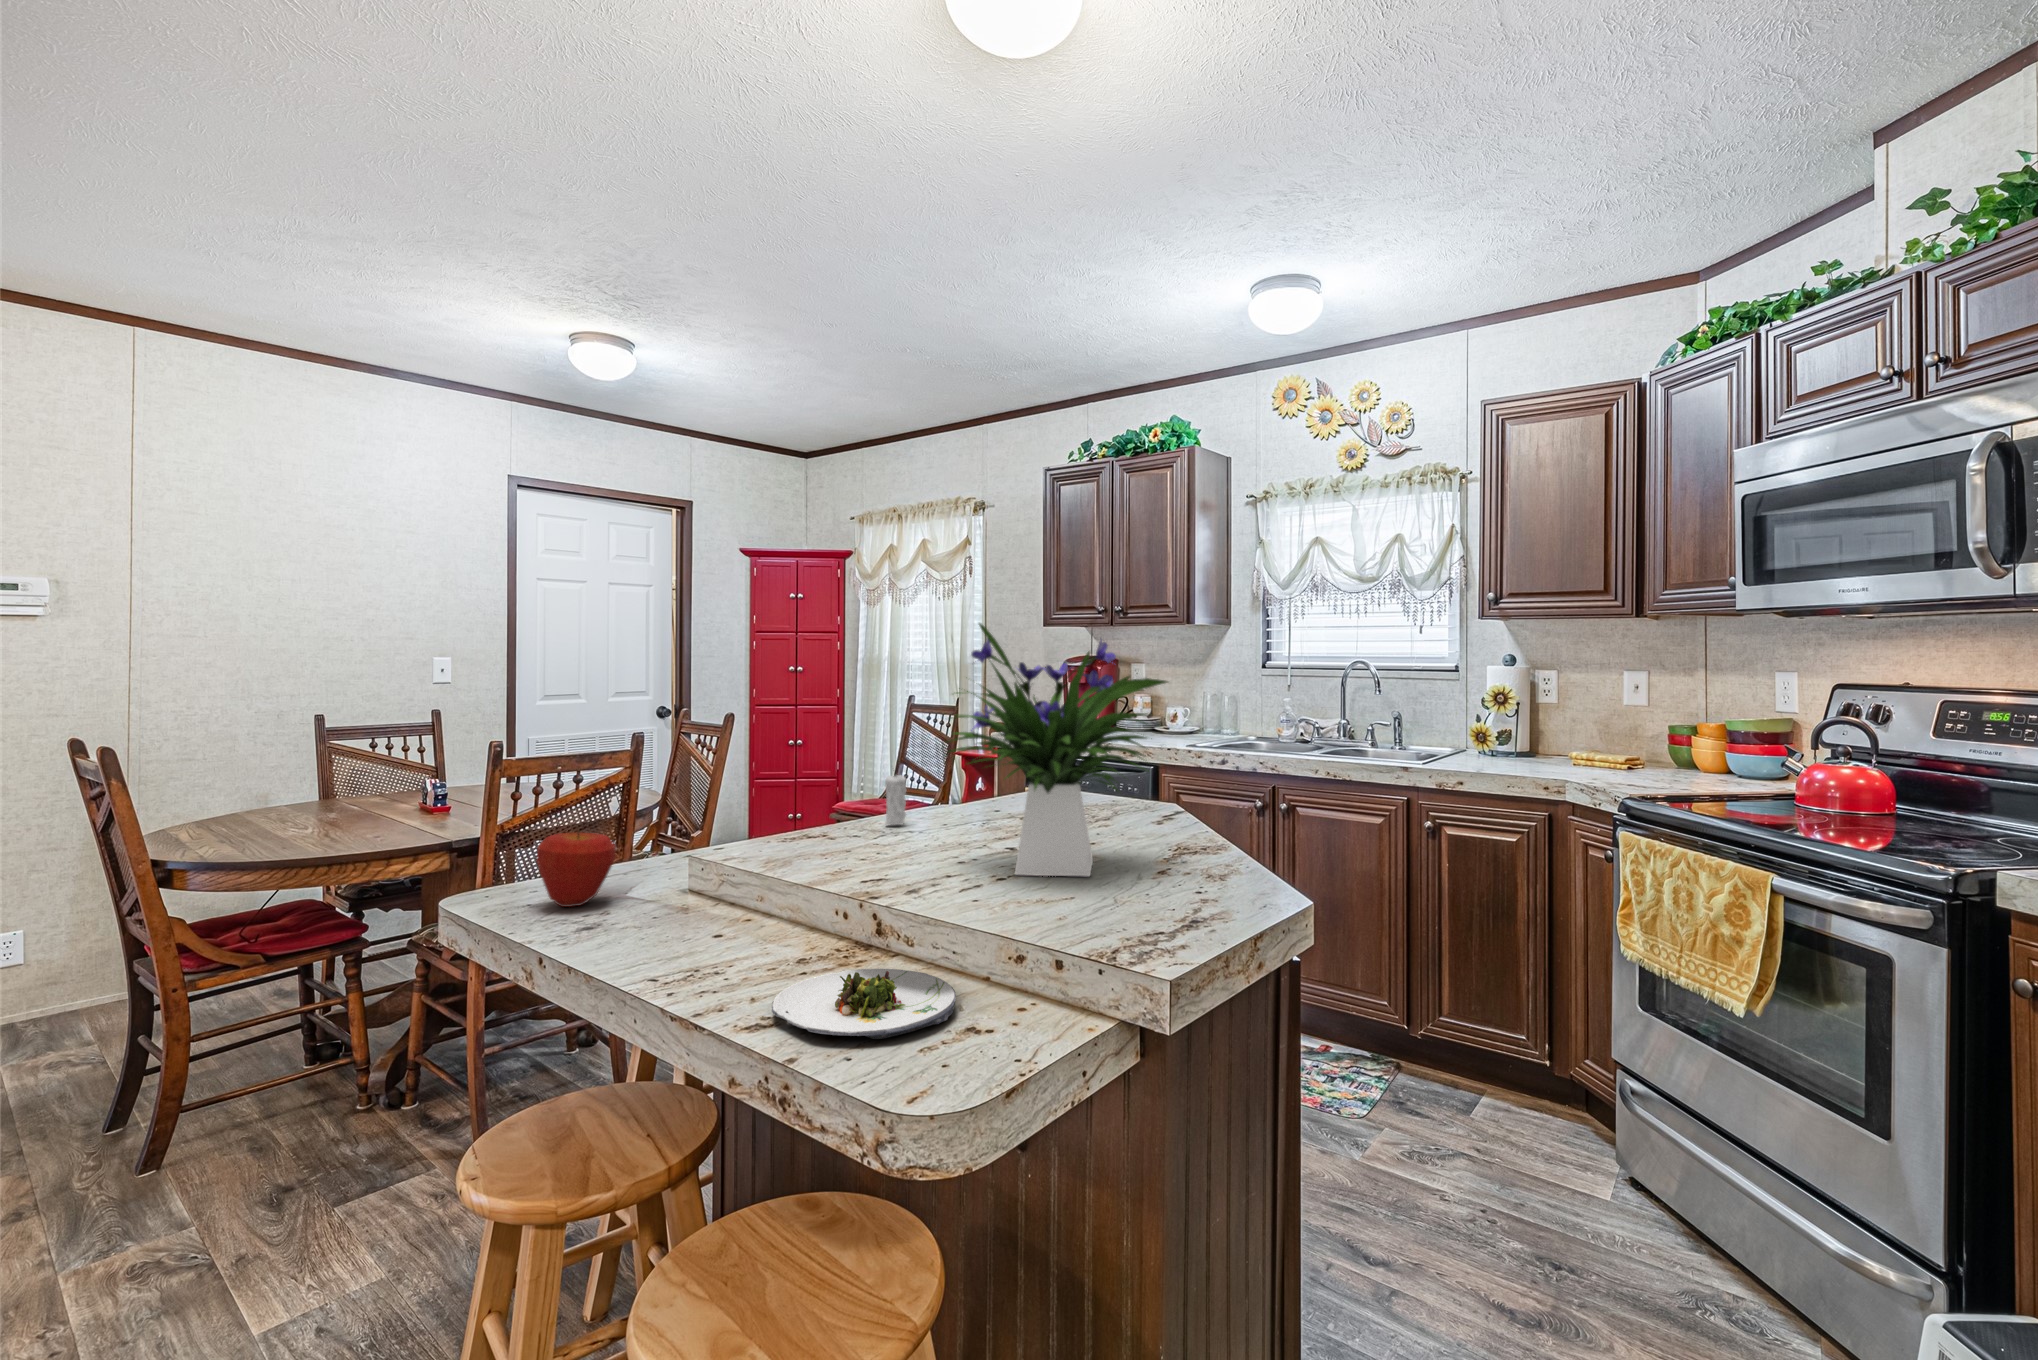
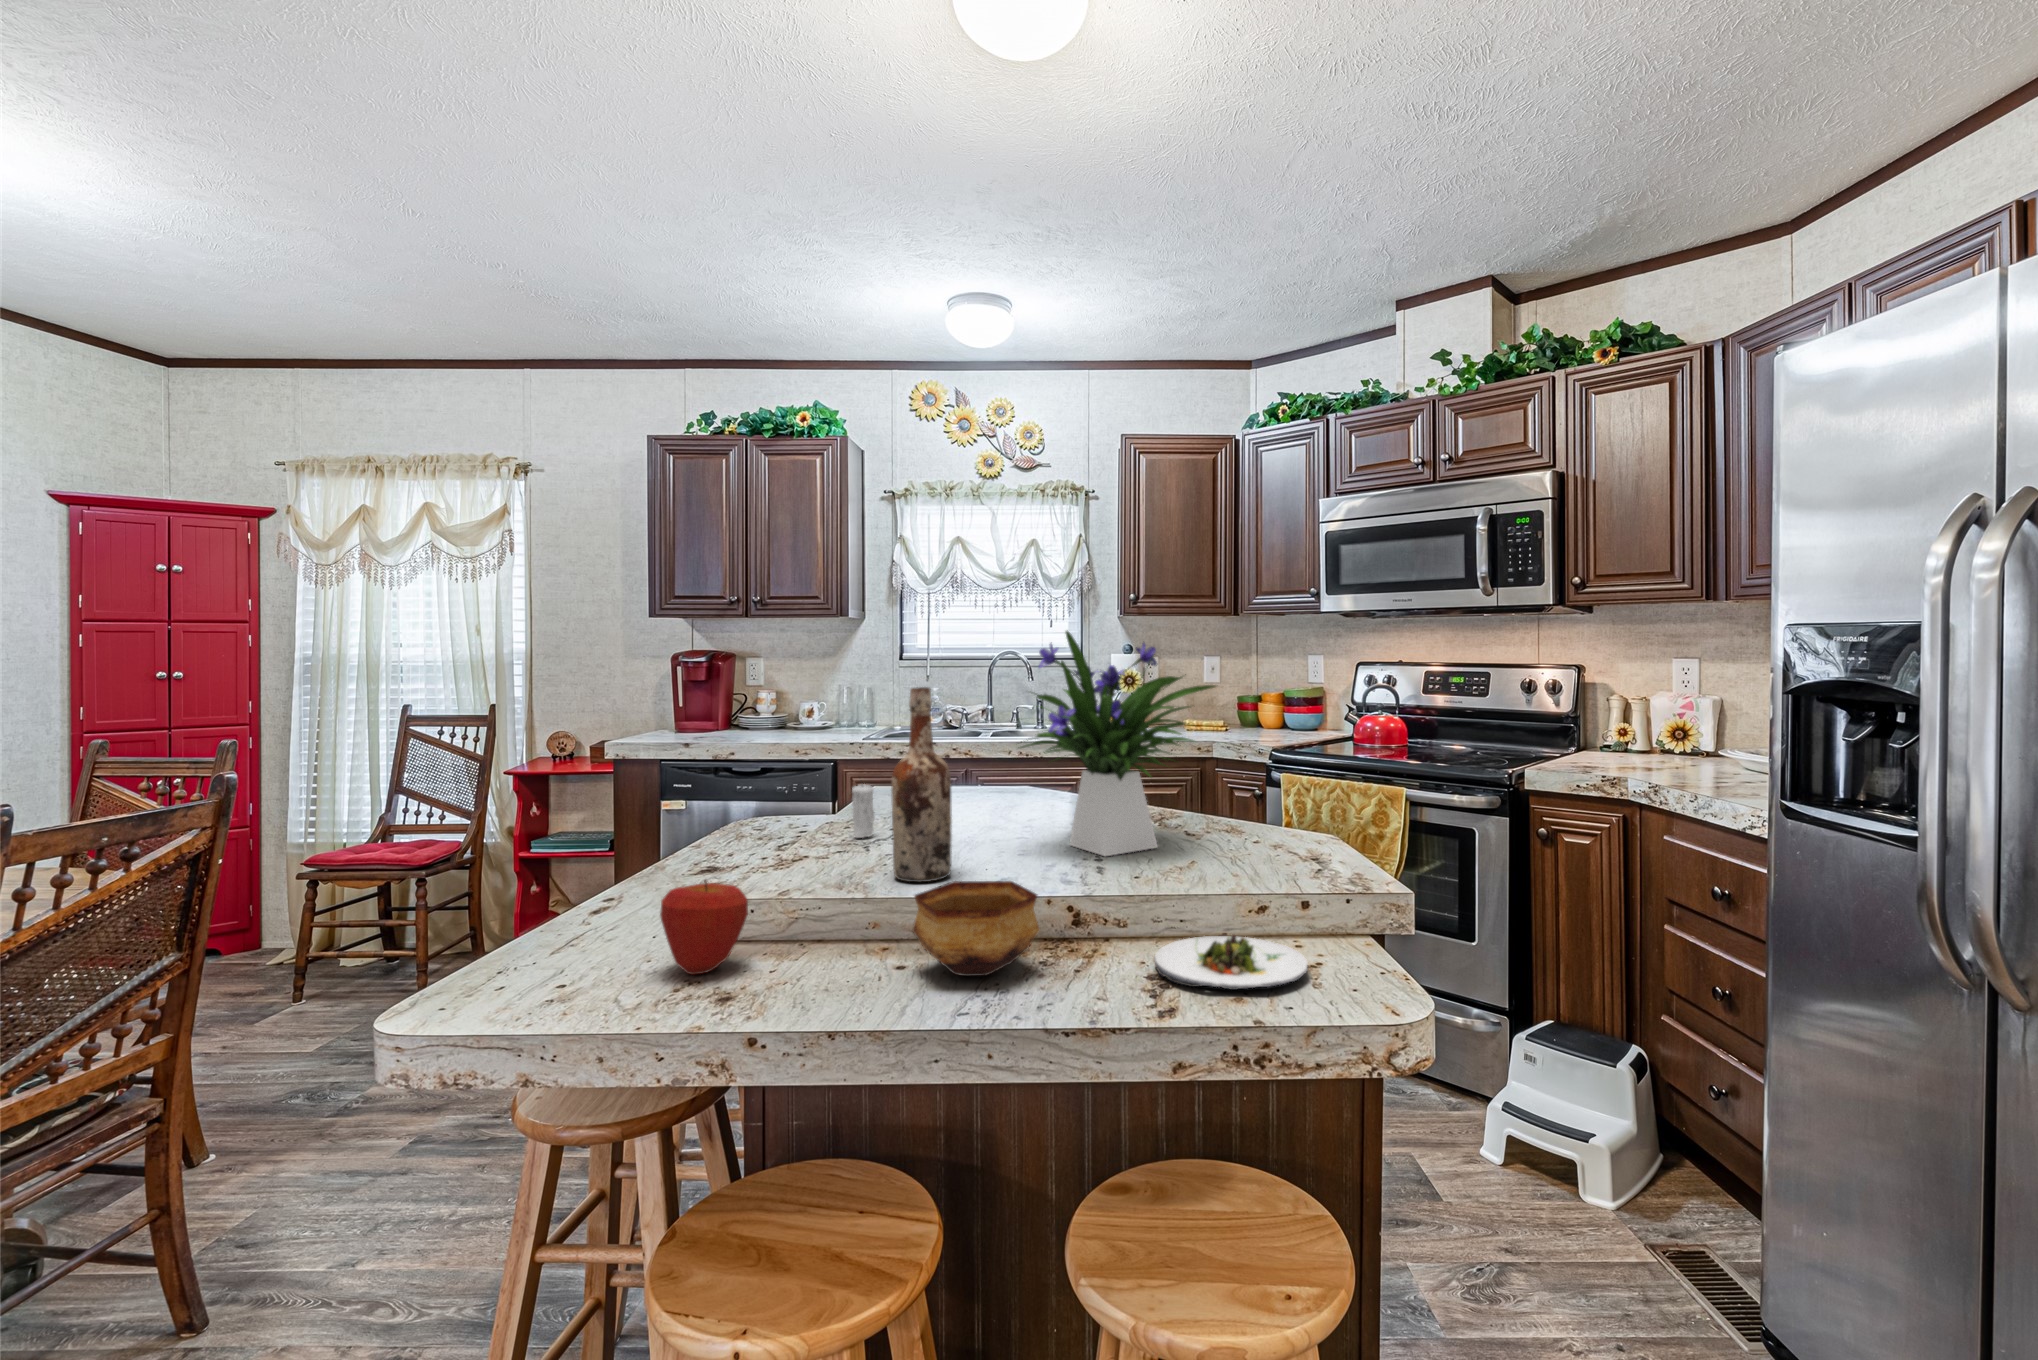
wine bottle: none [792,678,851,867] -> present [891,687,952,882]
bowl: none [629,863,765,957] -> present [913,881,1040,976]

